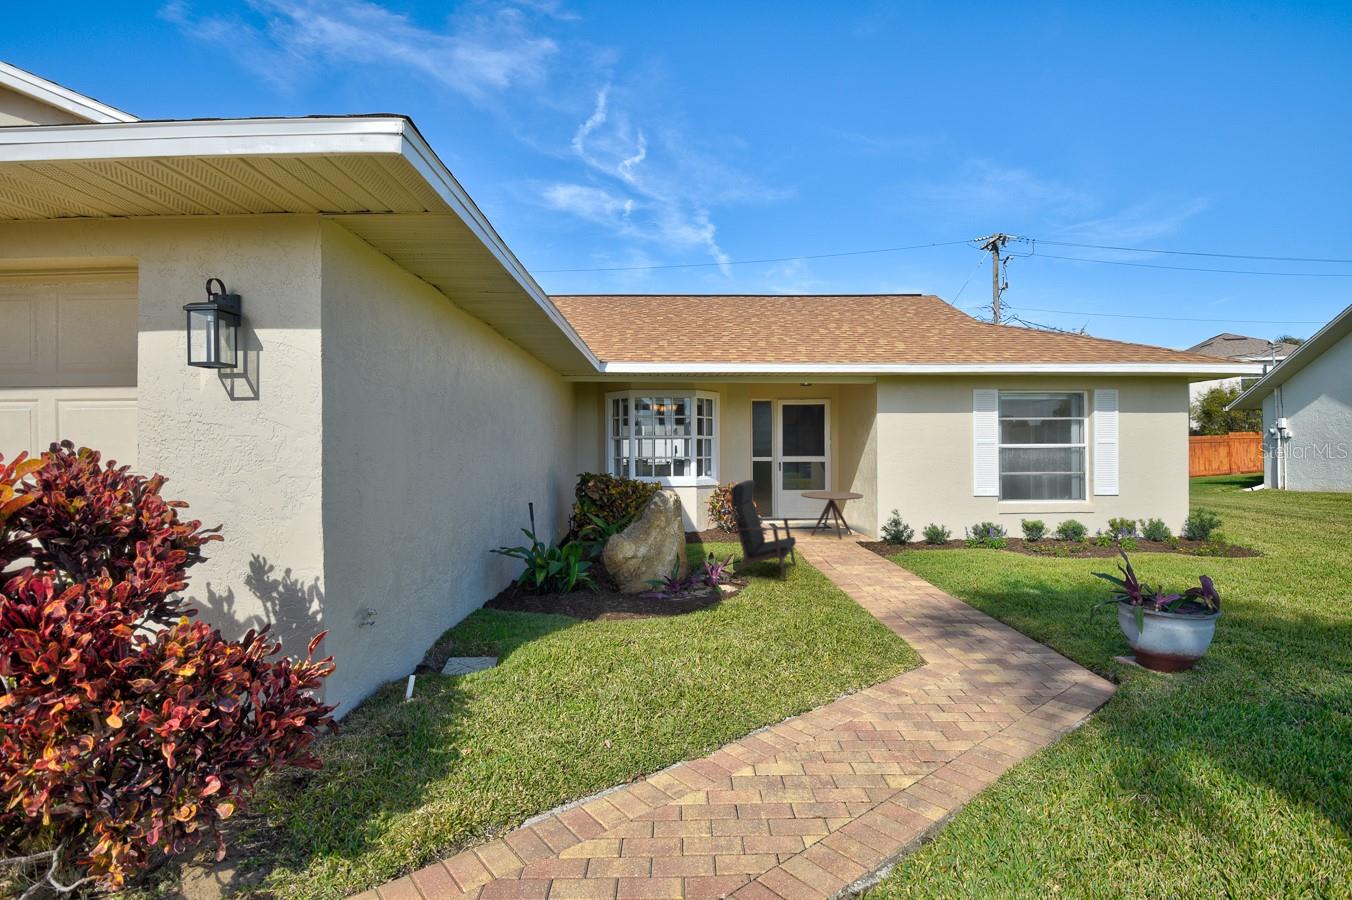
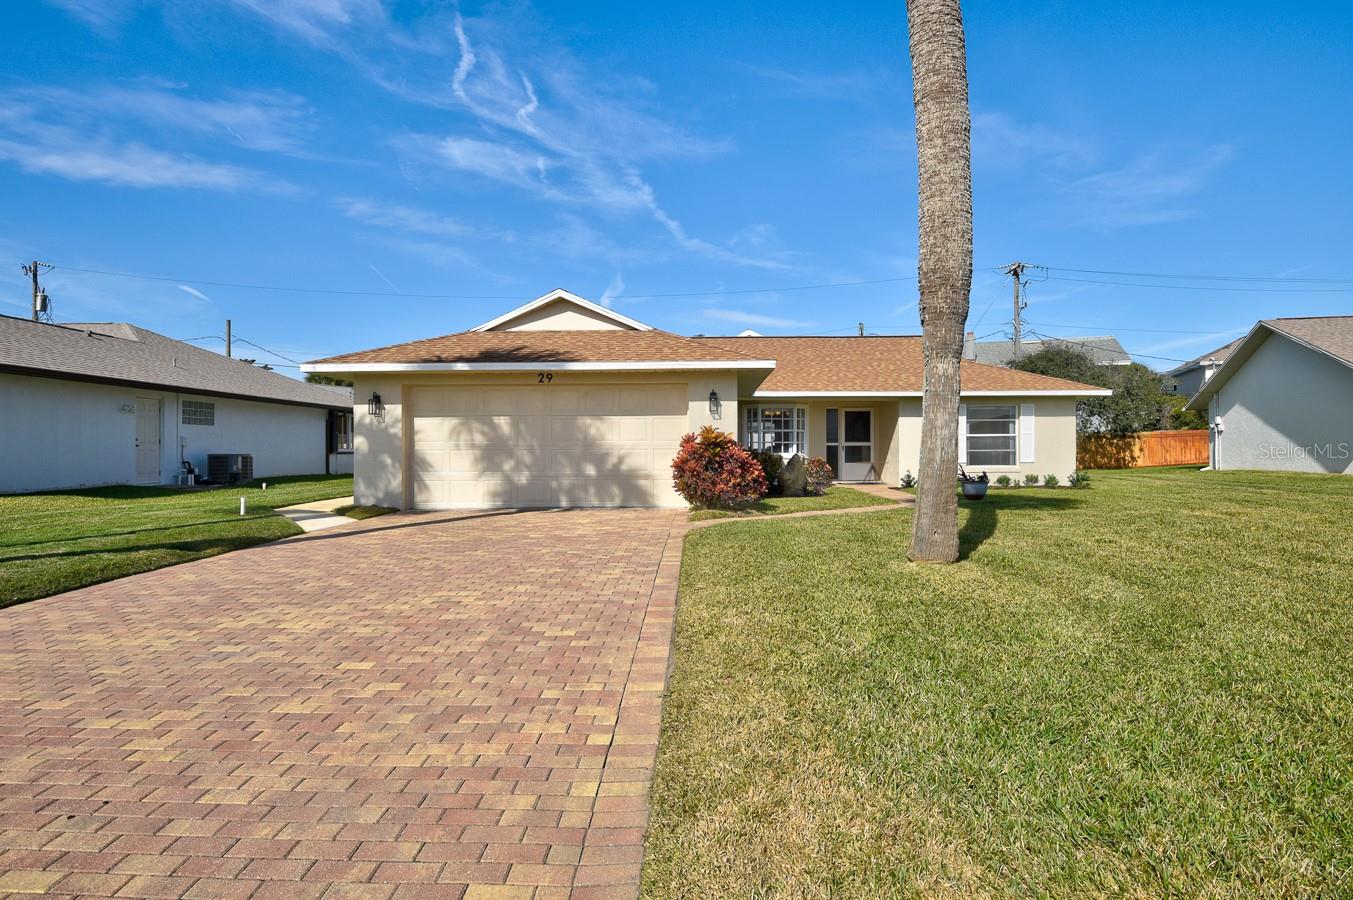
lounge chair: present [731,480,798,580] -> none [824,451,855,492]

